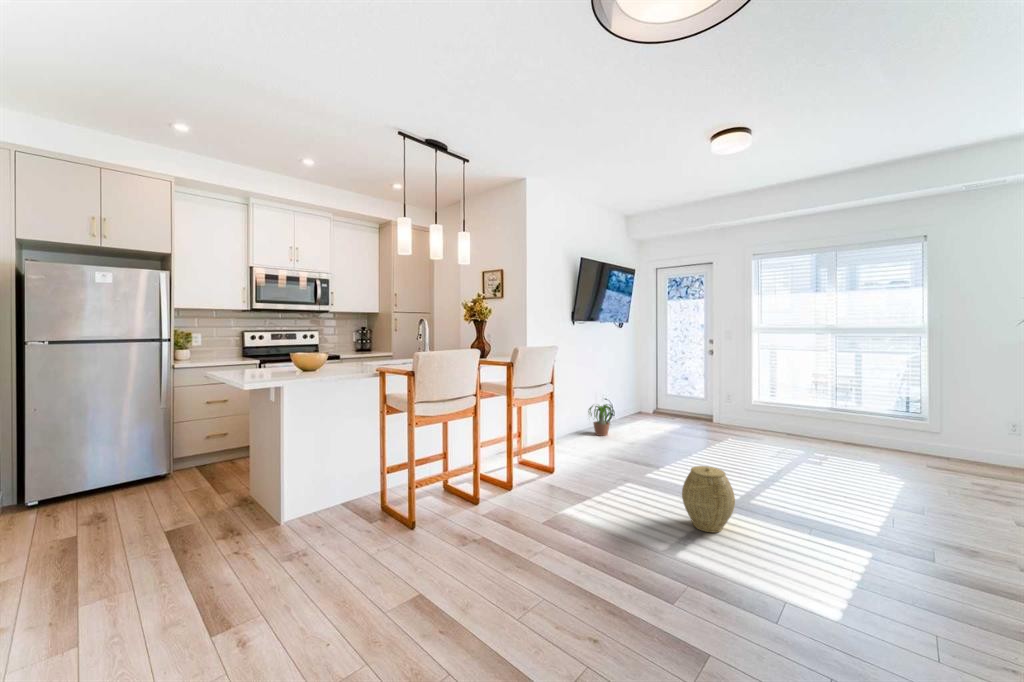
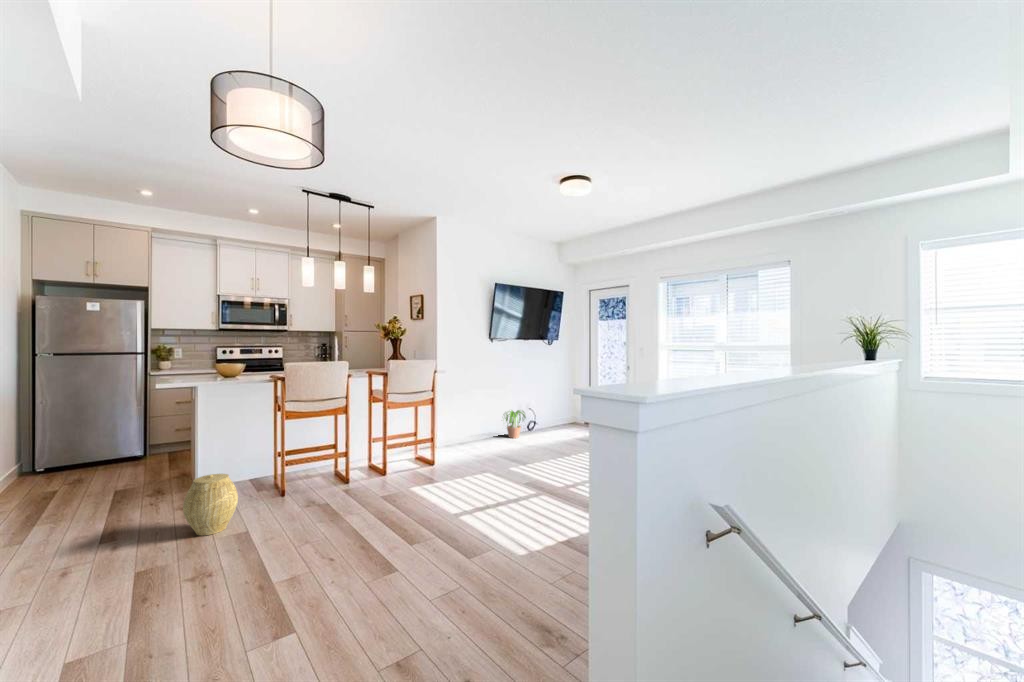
woven basket: present [682,466,735,533] -> present [183,474,238,536]

